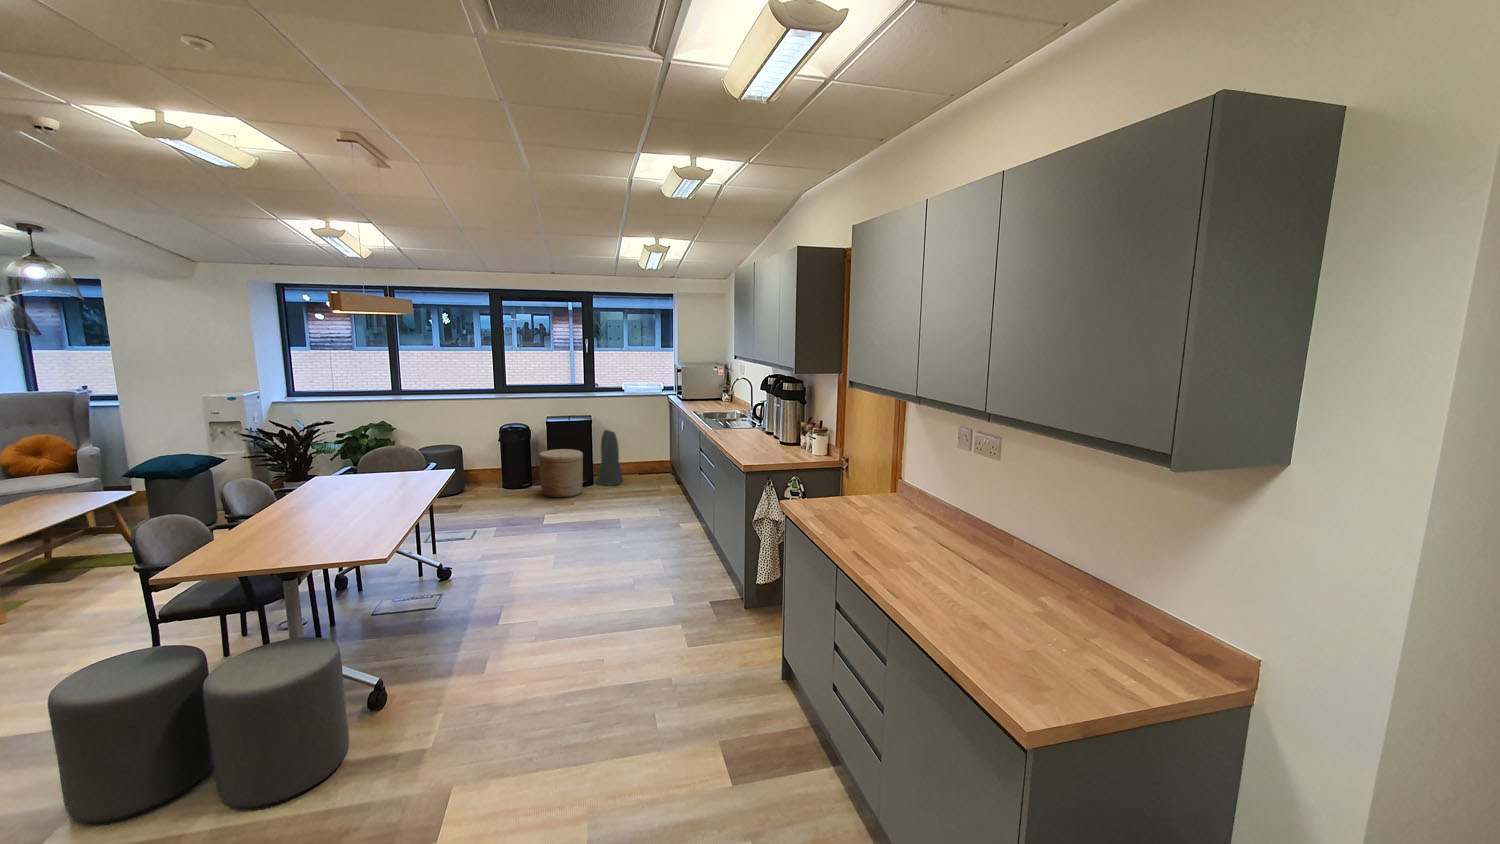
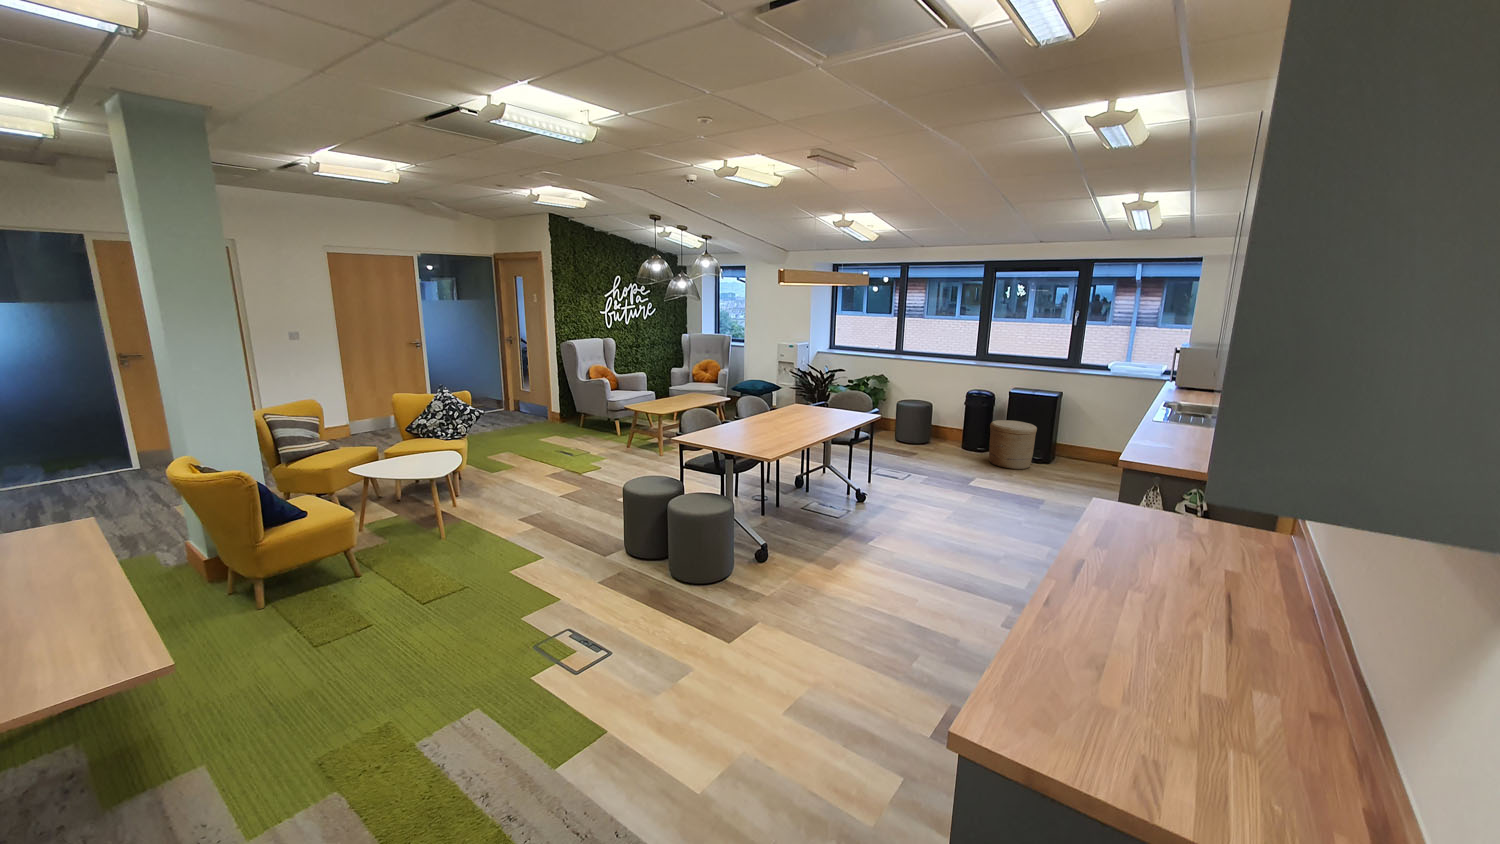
air purifier: present [597,430,623,485] -> none [1052,409,1084,470]

